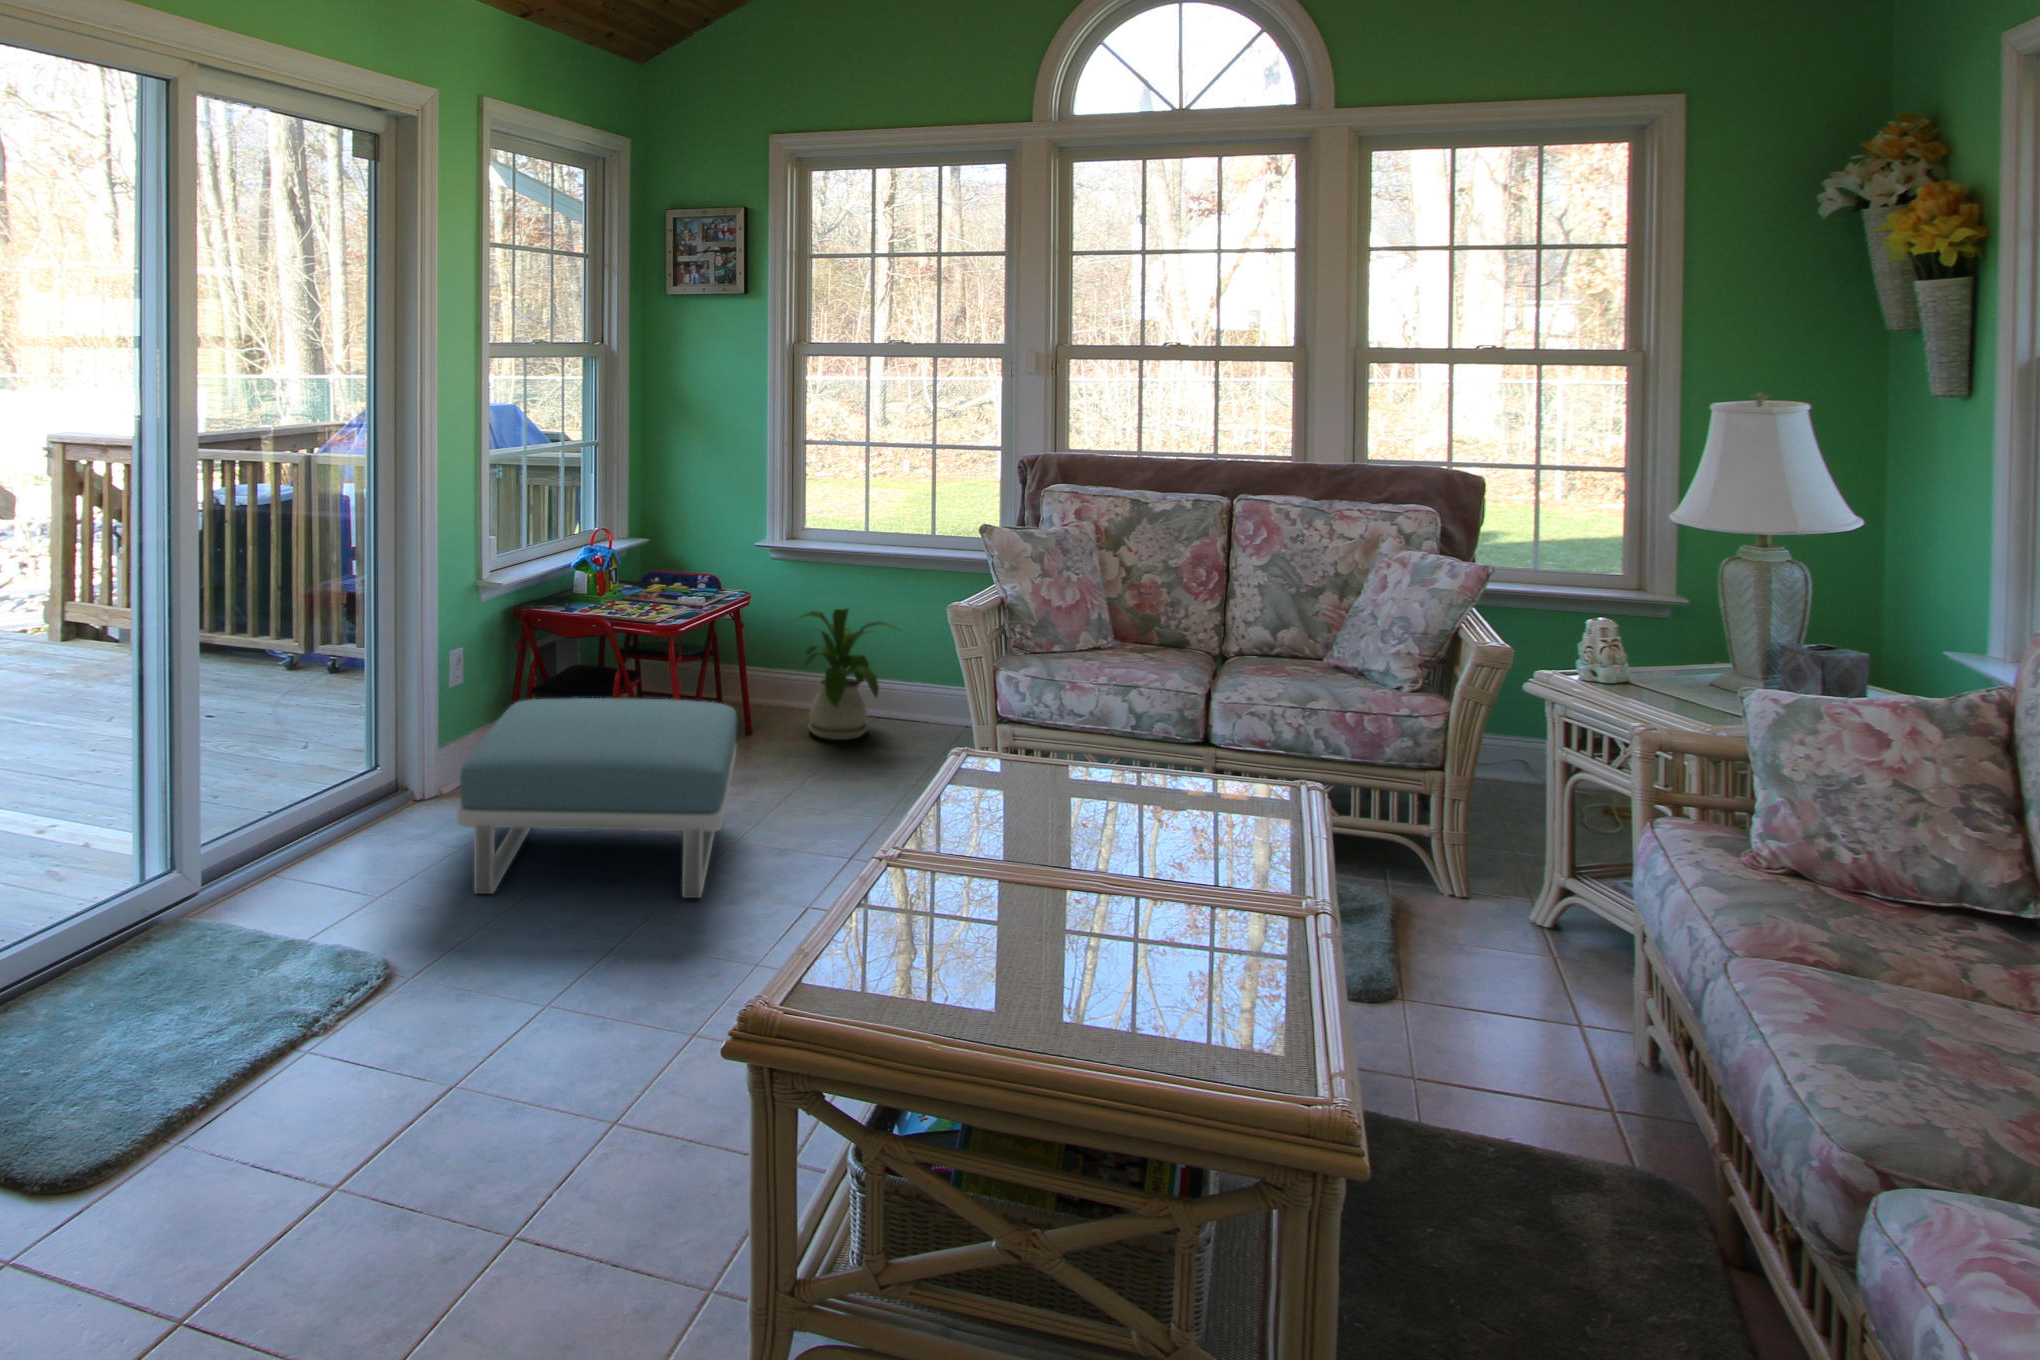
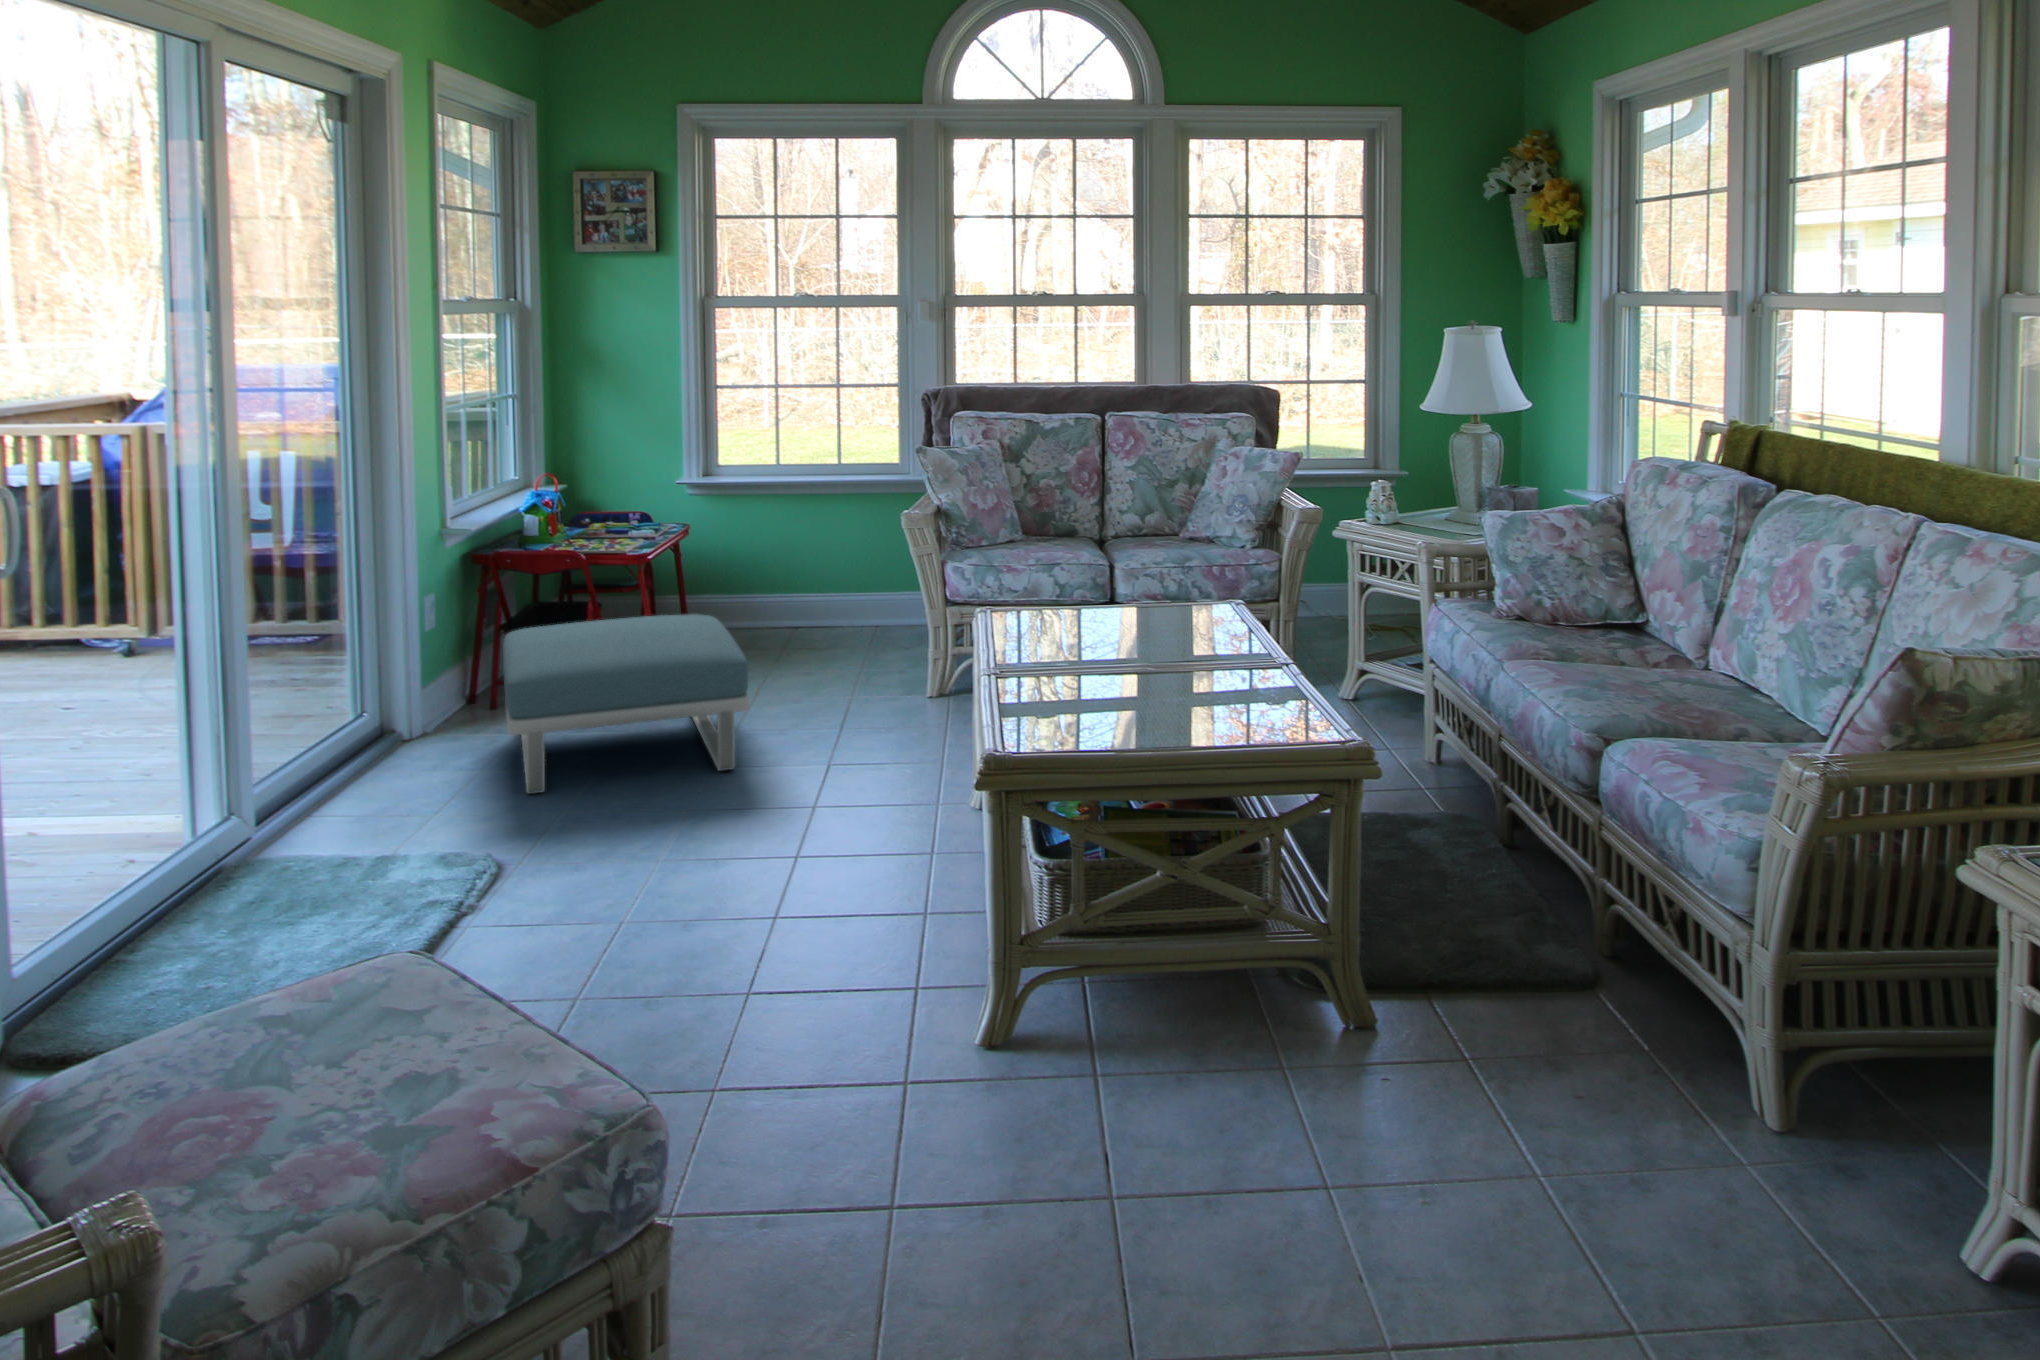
house plant: present [798,608,893,740] -> none [714,530,823,649]

